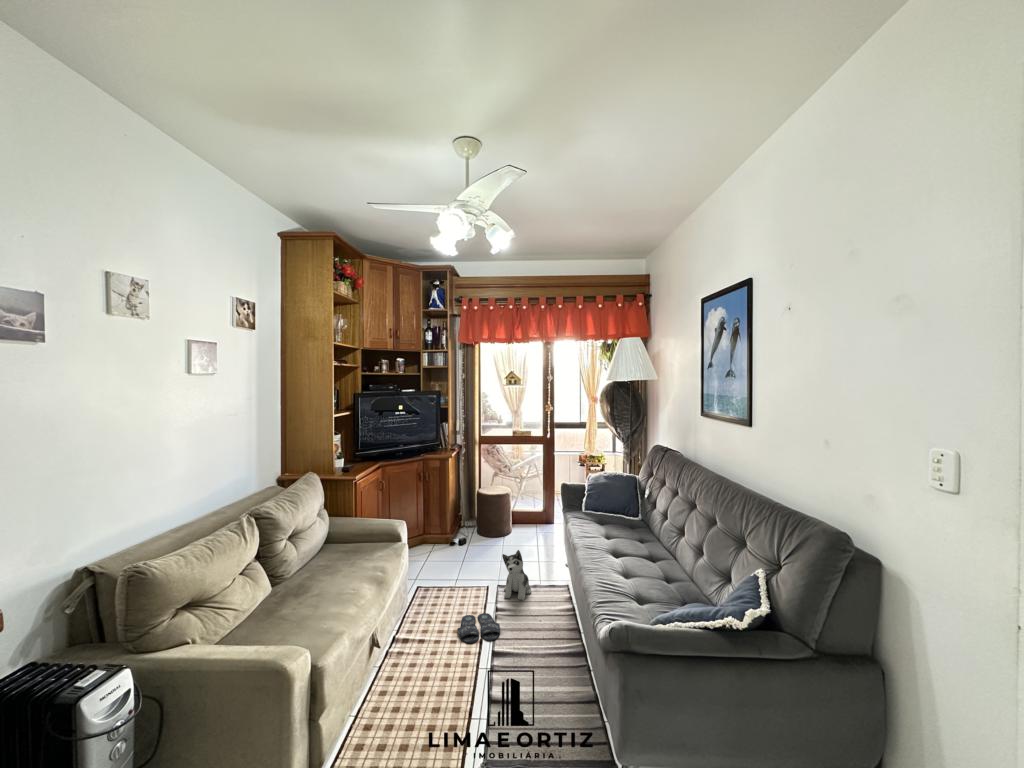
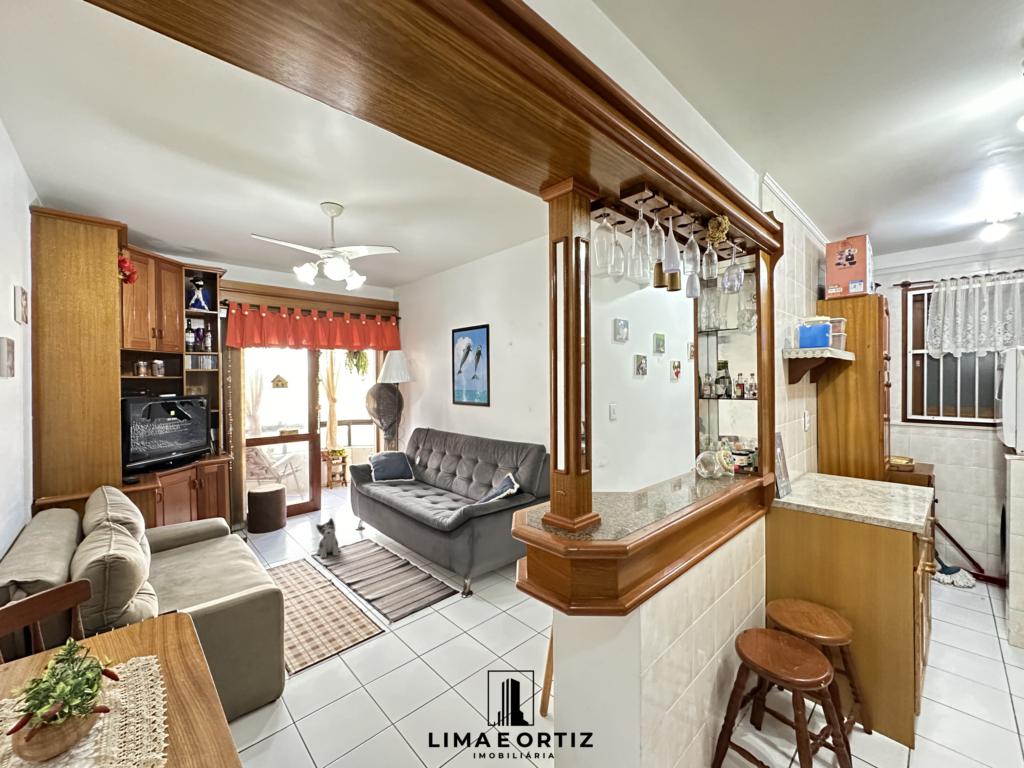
slippers: present [457,613,500,644] -> none [297,569,338,586]

